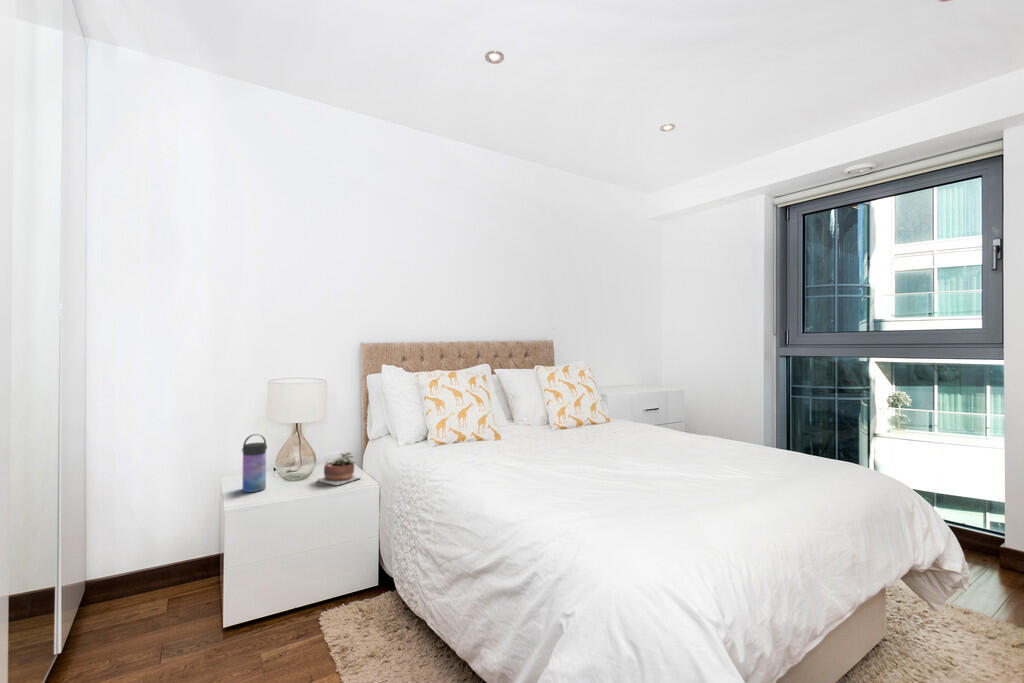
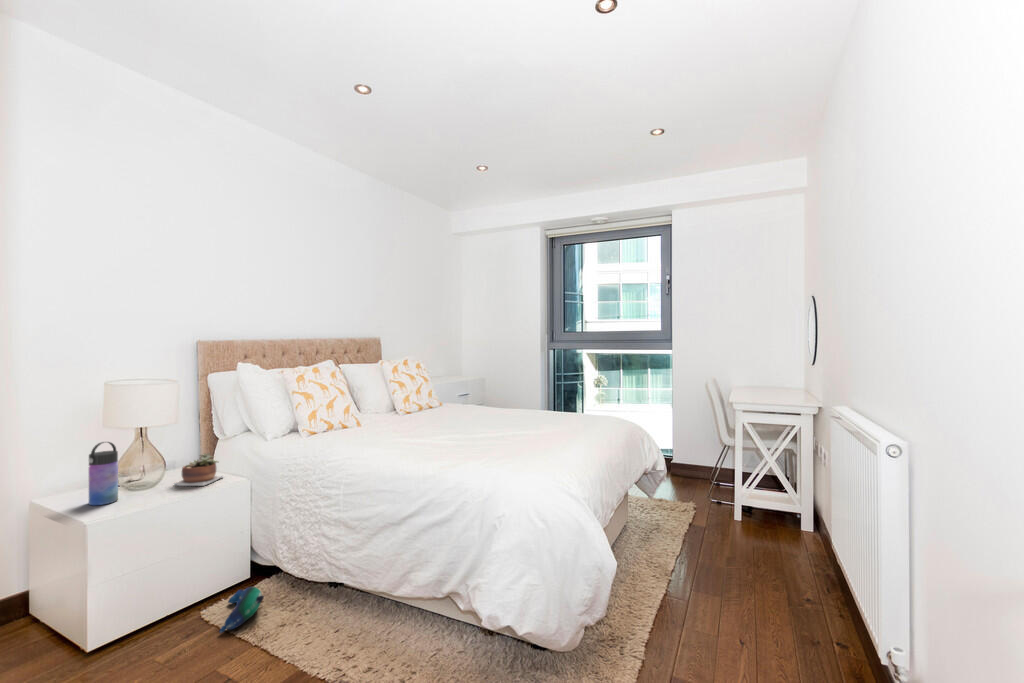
plush toy: none [314,599,367,647] -> present [219,587,264,633]

